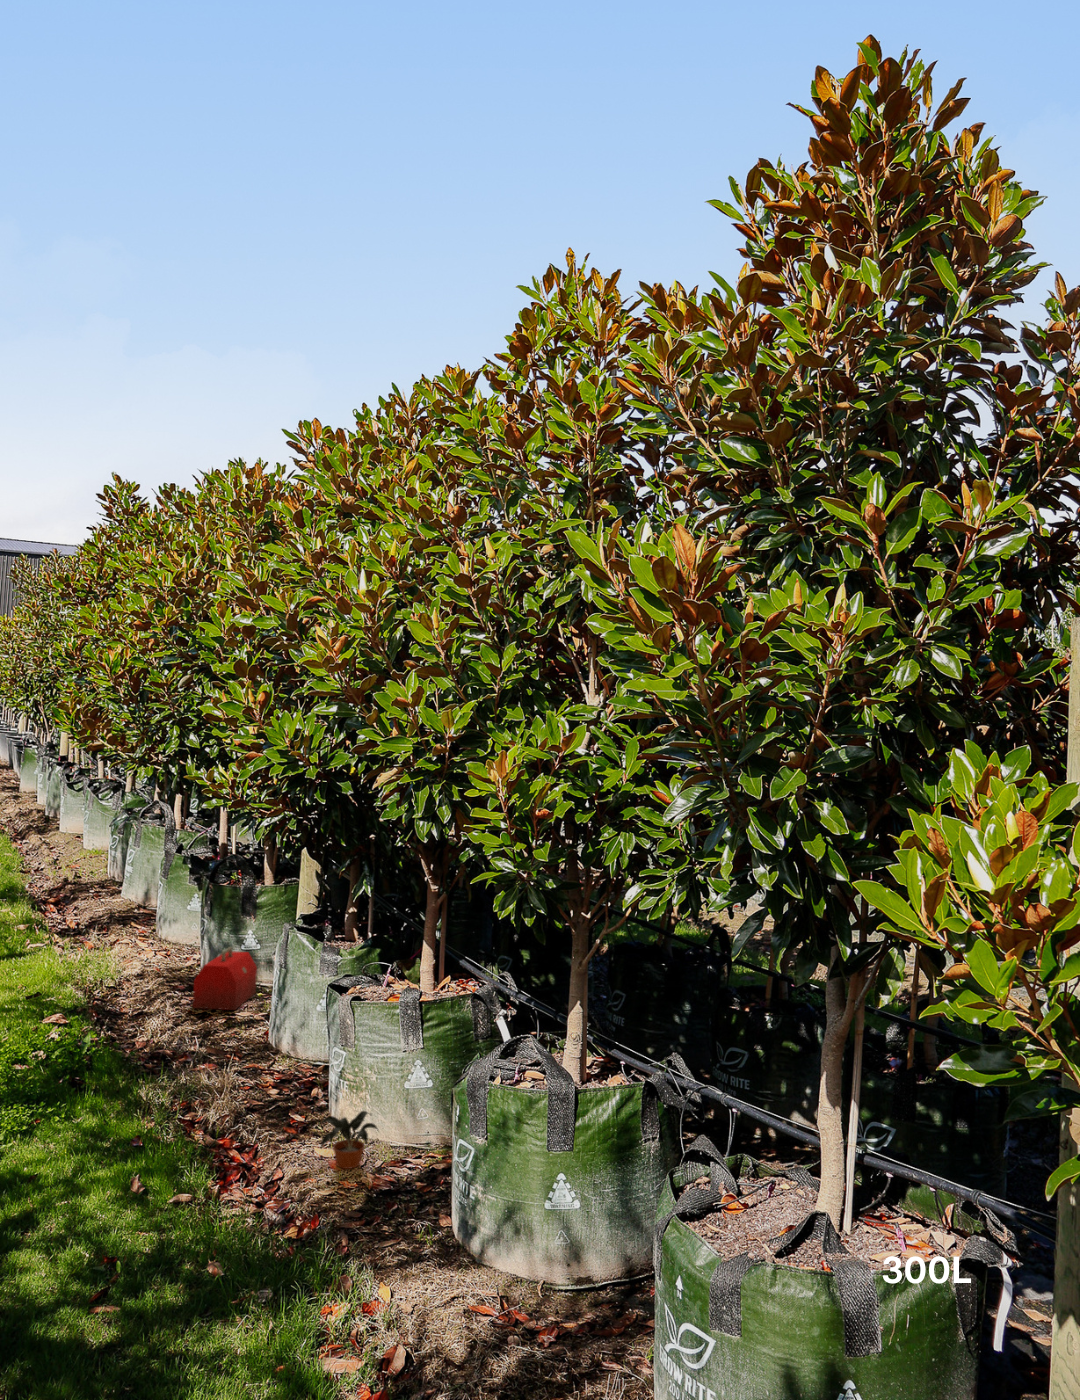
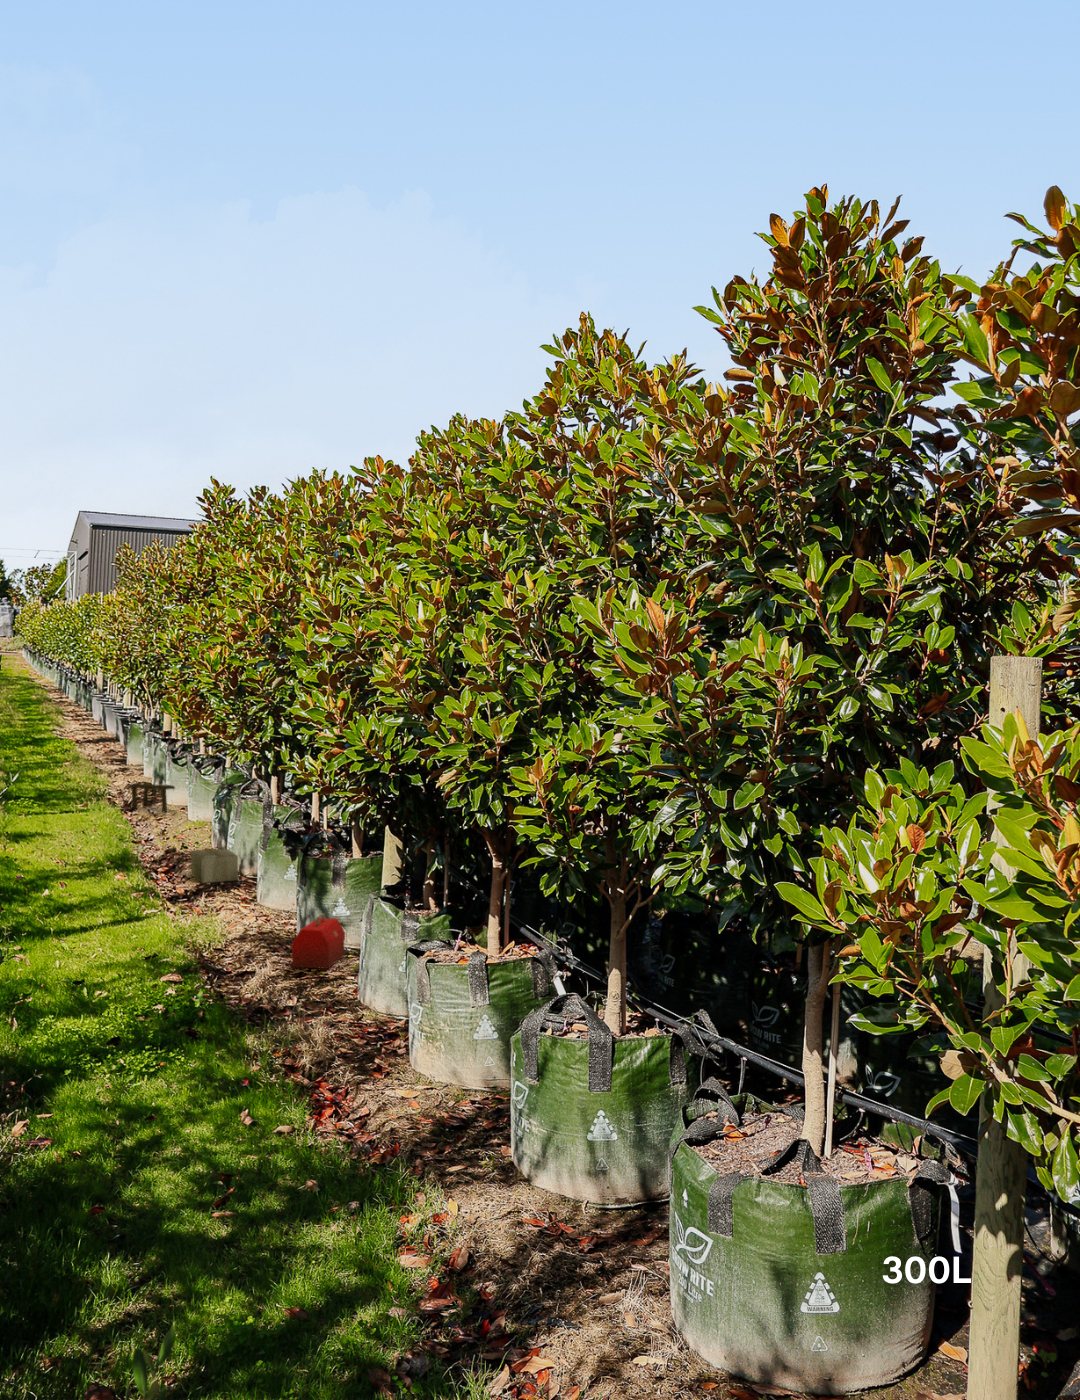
bench: none [19,808,73,840] -> present [131,783,175,812]
cardboard box: none [81,877,136,915] -> present [191,849,238,883]
potted plant: present [321,1111,378,1169] -> none [400,1056,451,1105]

